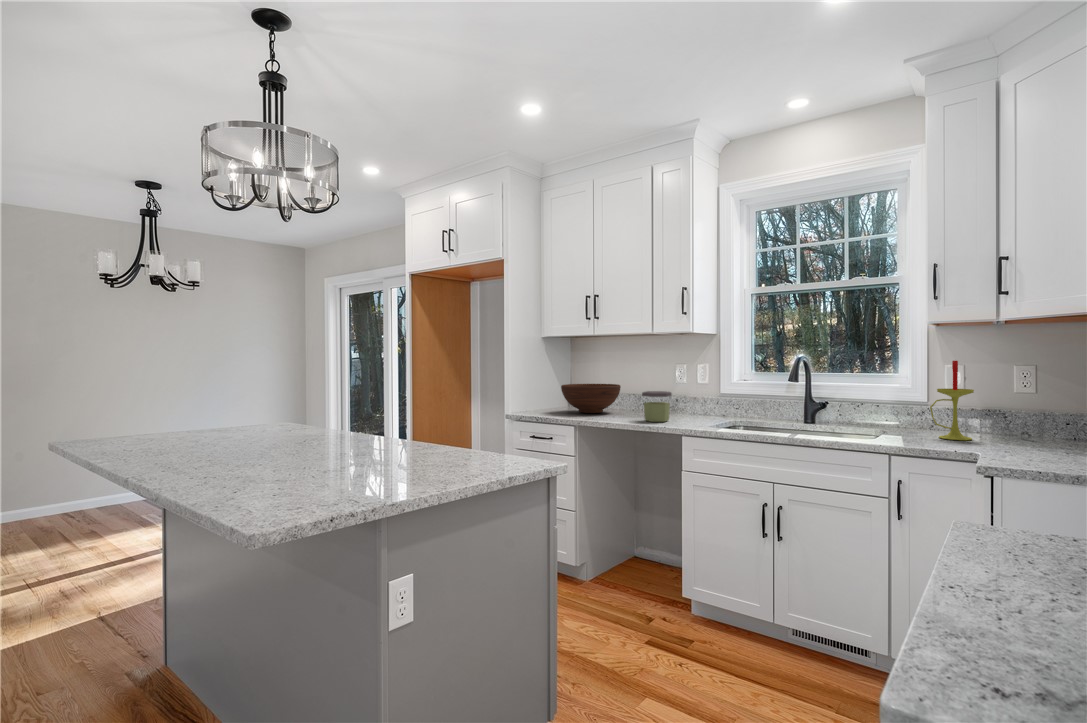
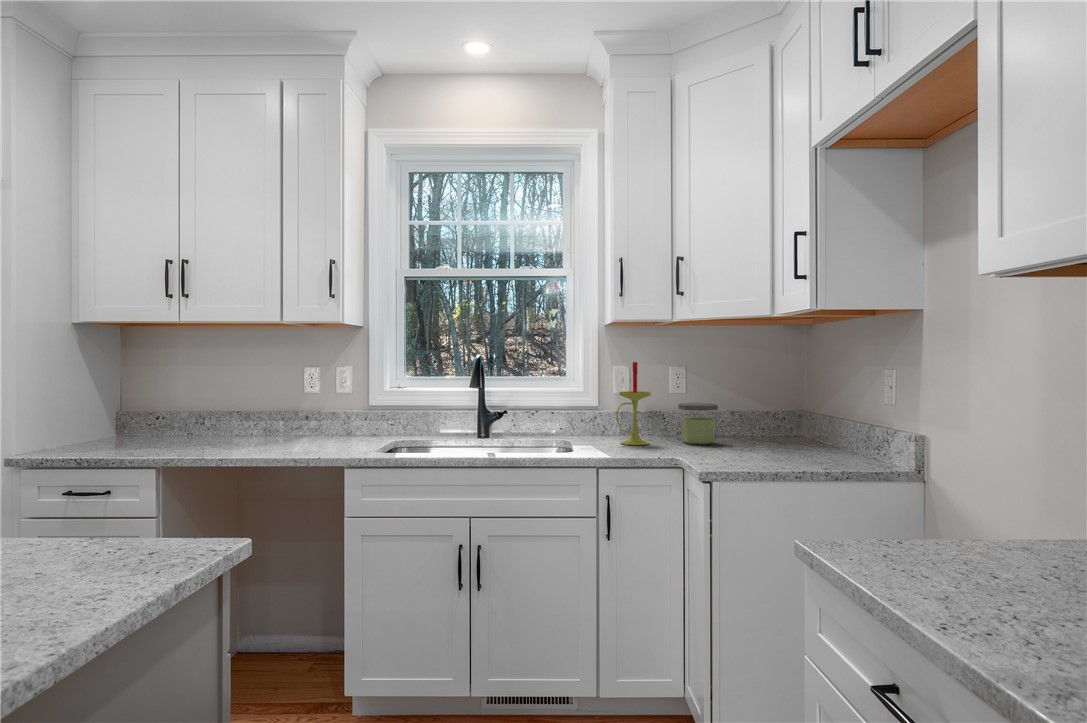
fruit bowl: present [561,384,621,413] -> none [117,398,222,445]
jar: present [642,391,672,422] -> present [678,403,718,444]

